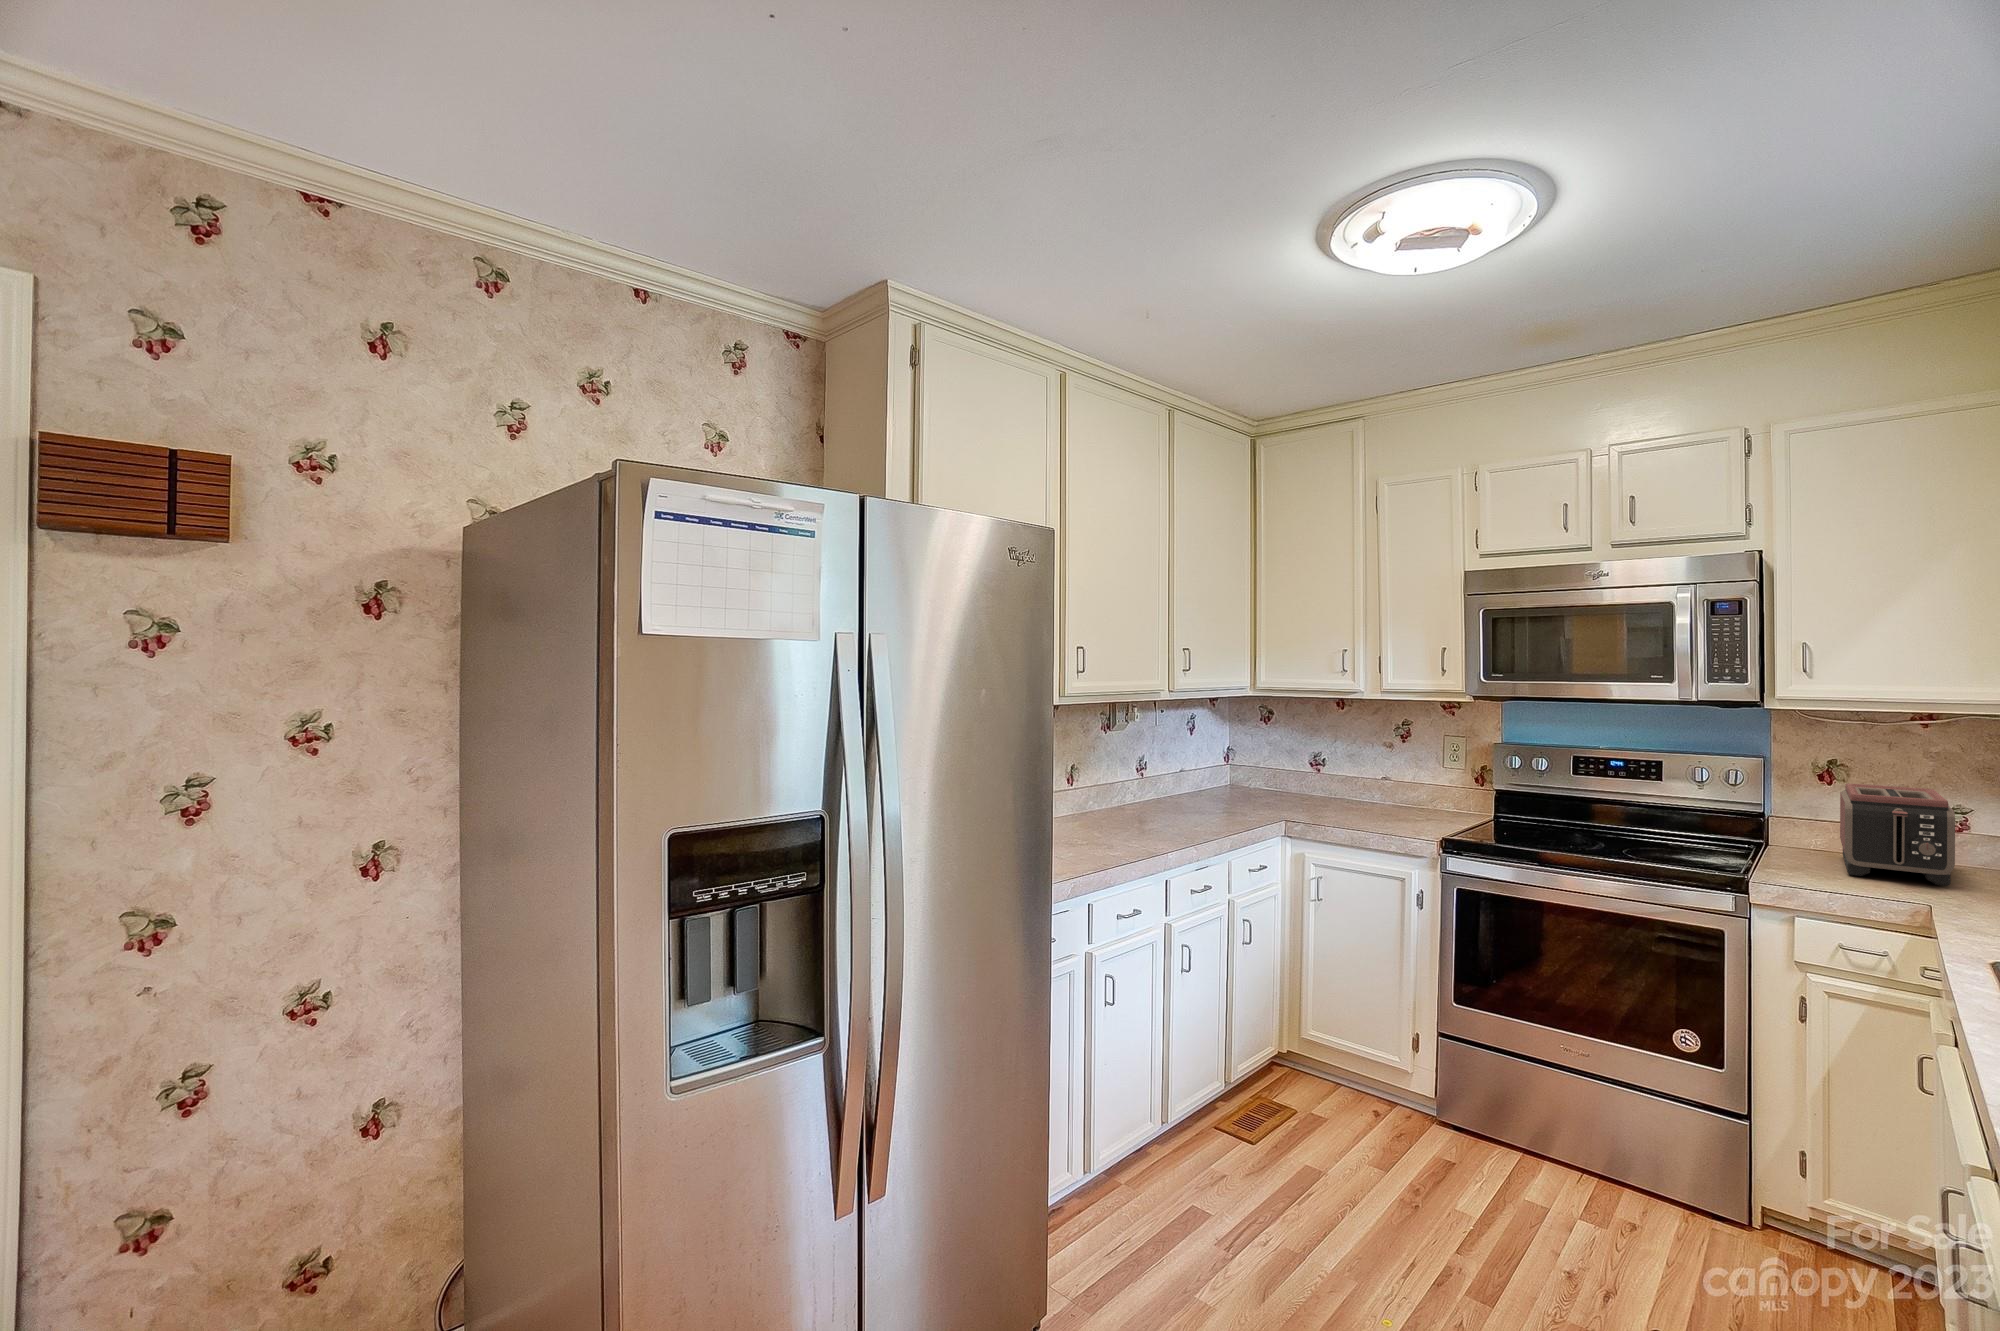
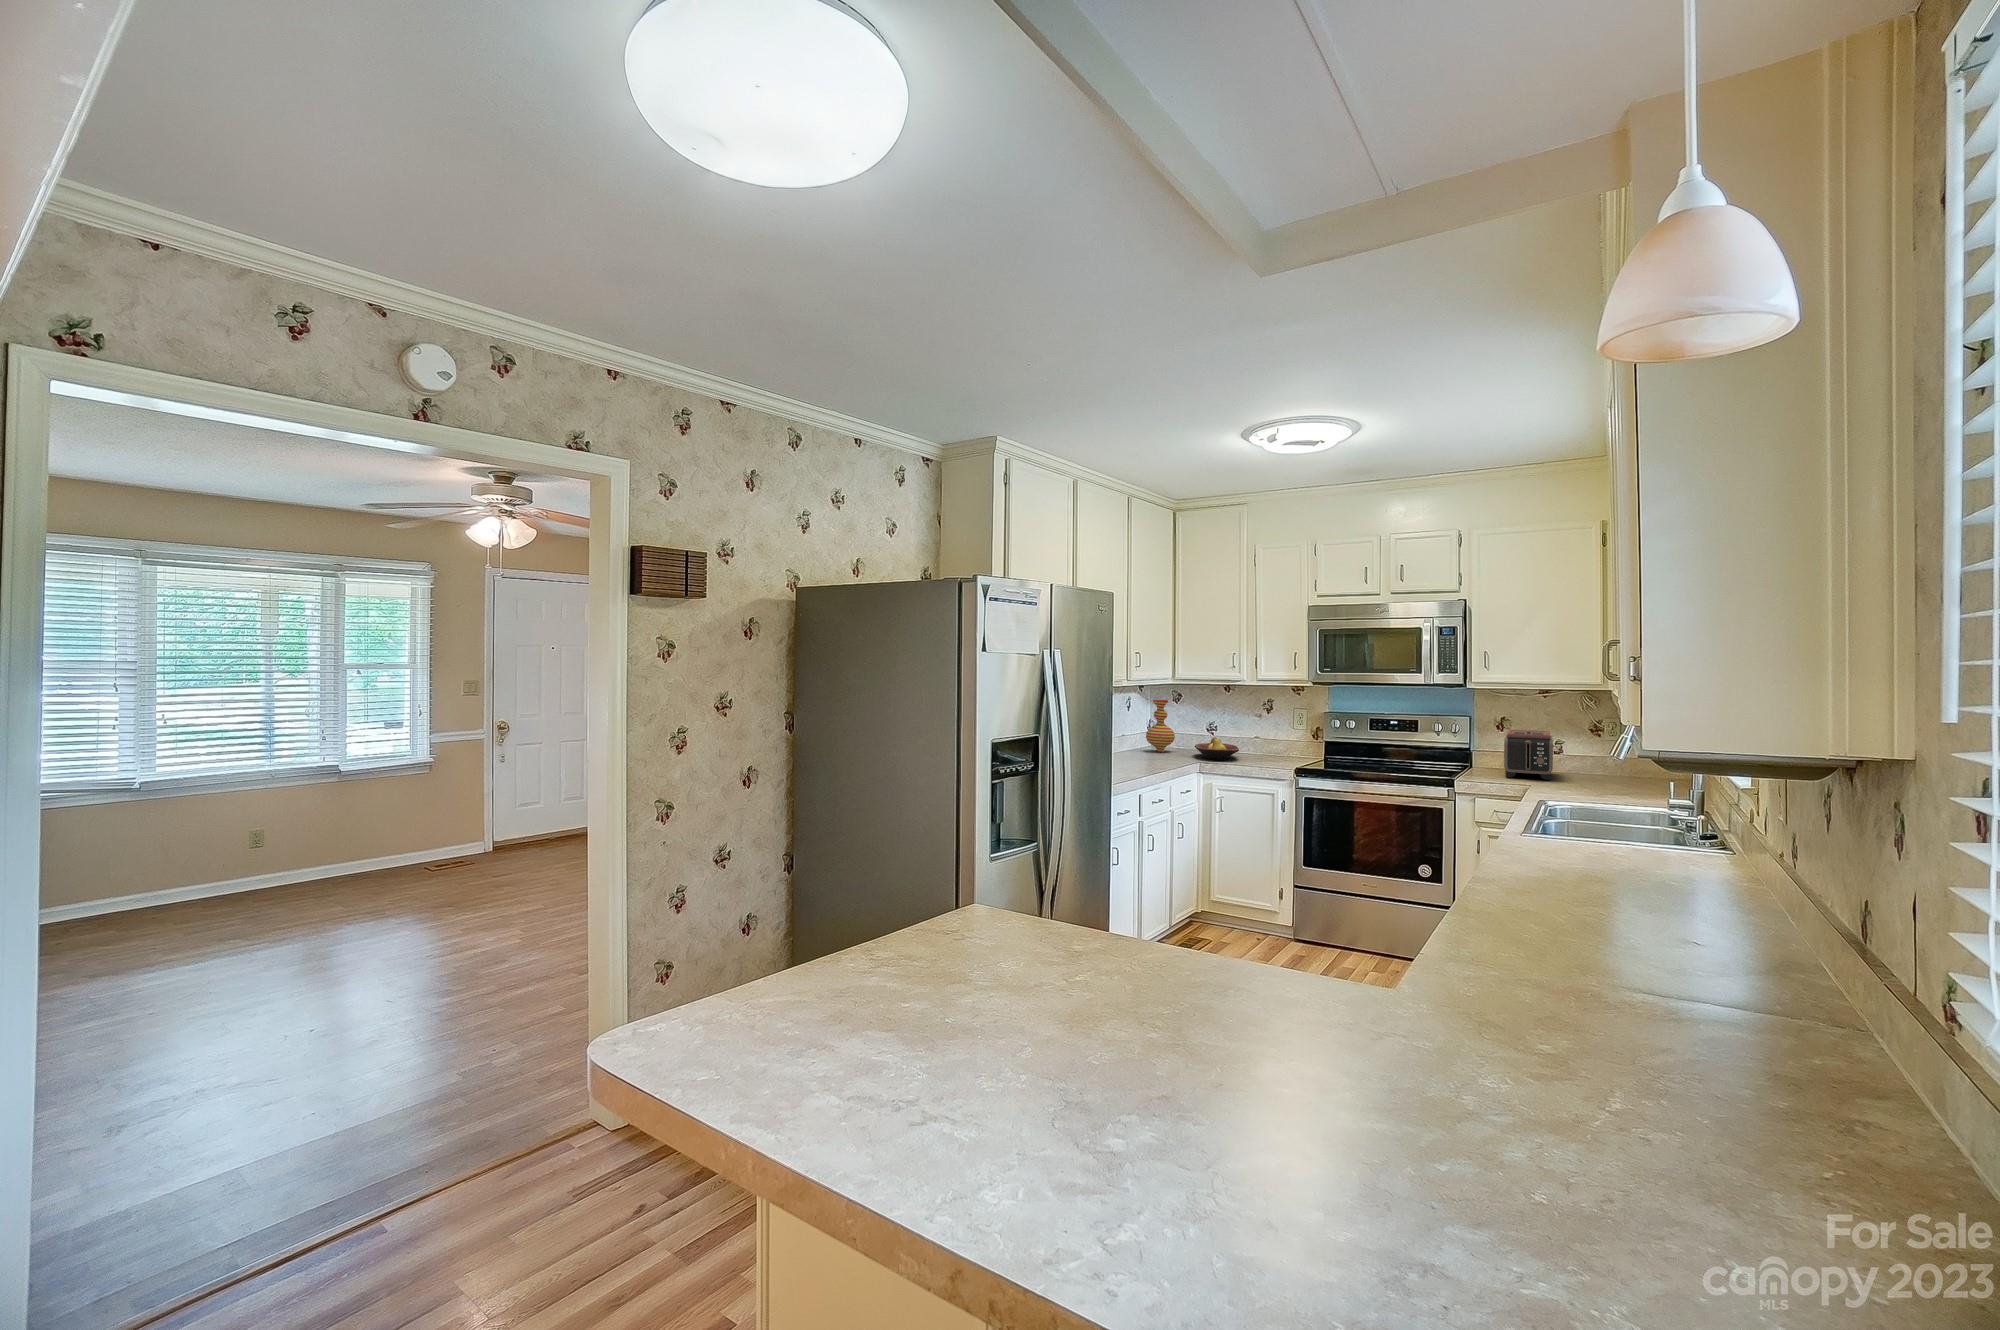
vase: none [1212,720,1255,798] -> present [1146,700,1175,752]
fruit bowl: none [1281,779,1350,818] -> present [1195,737,1239,760]

